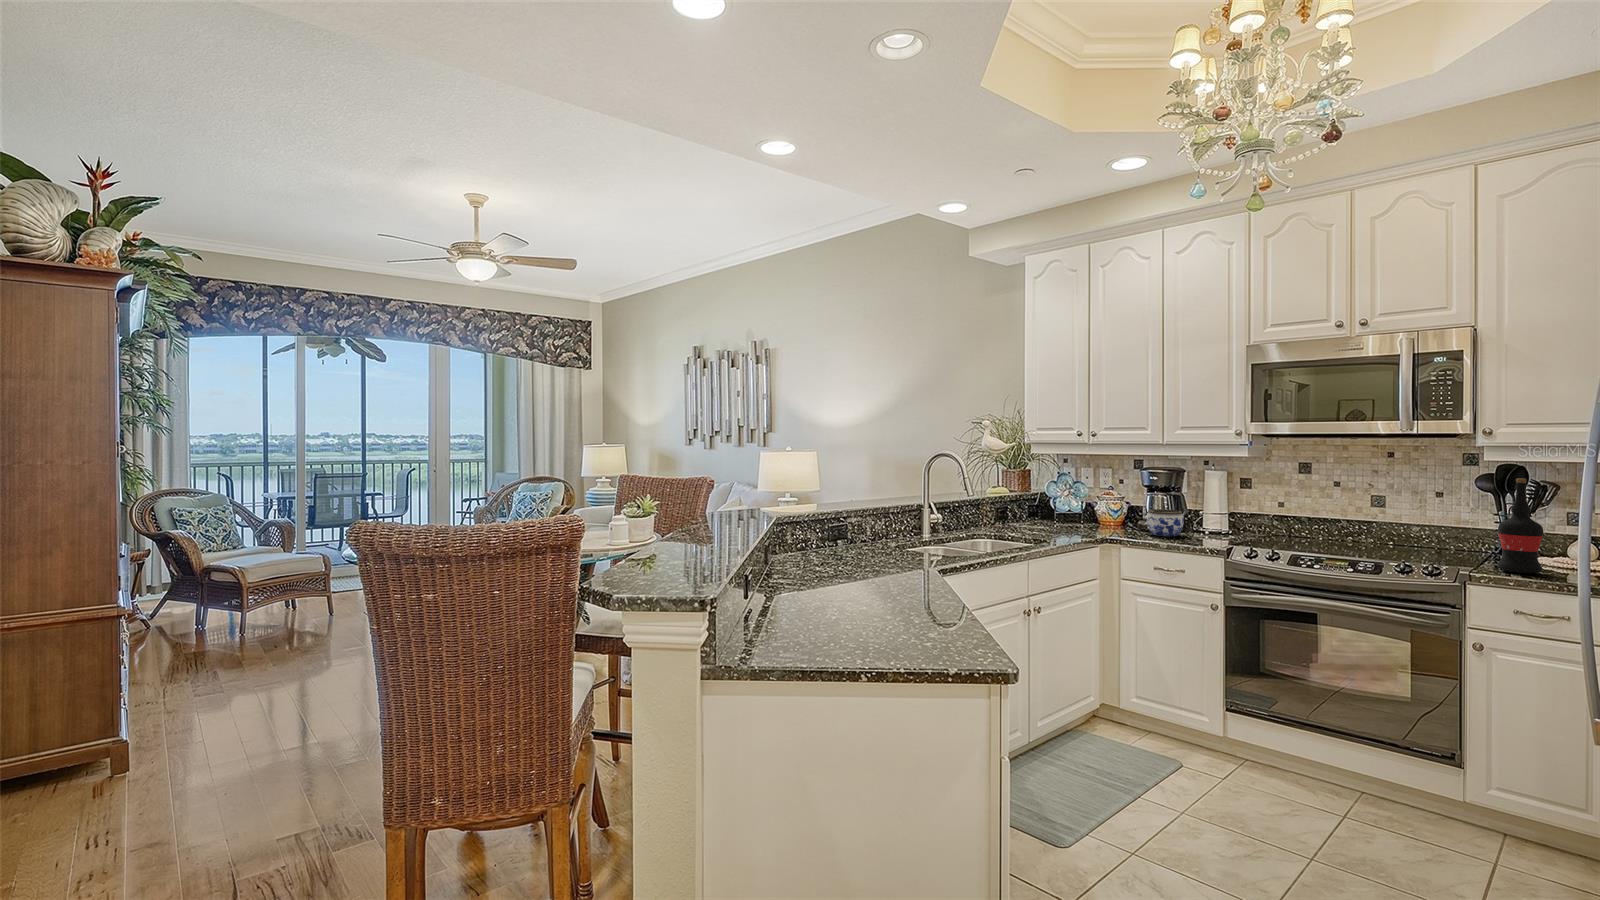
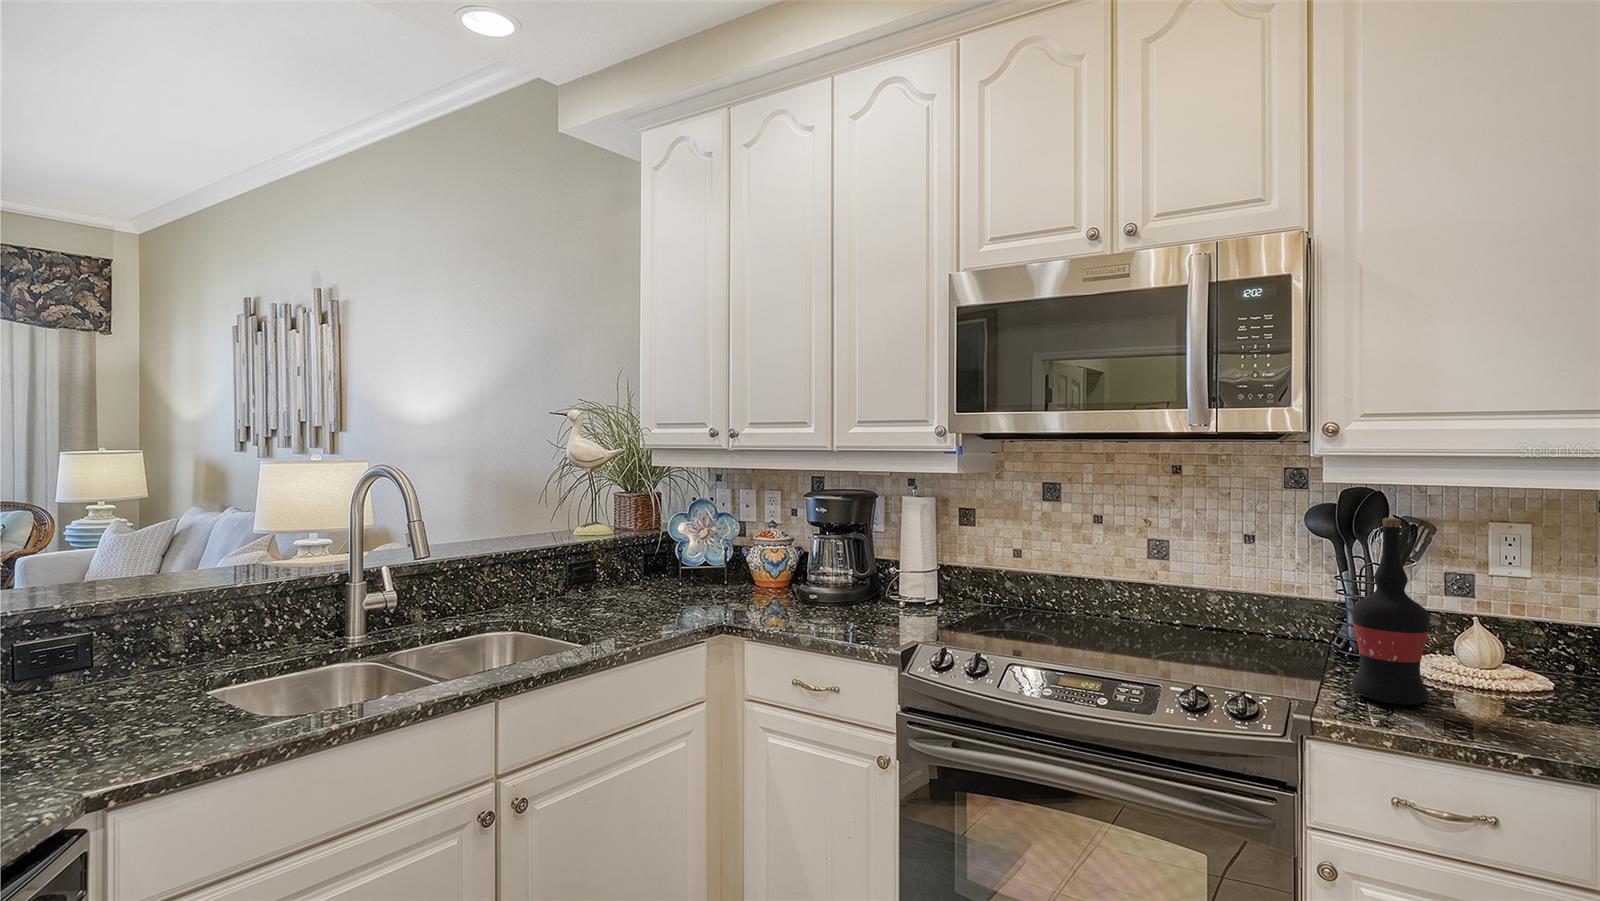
jar: present [1146,509,1184,536] -> none [807,563,866,612]

